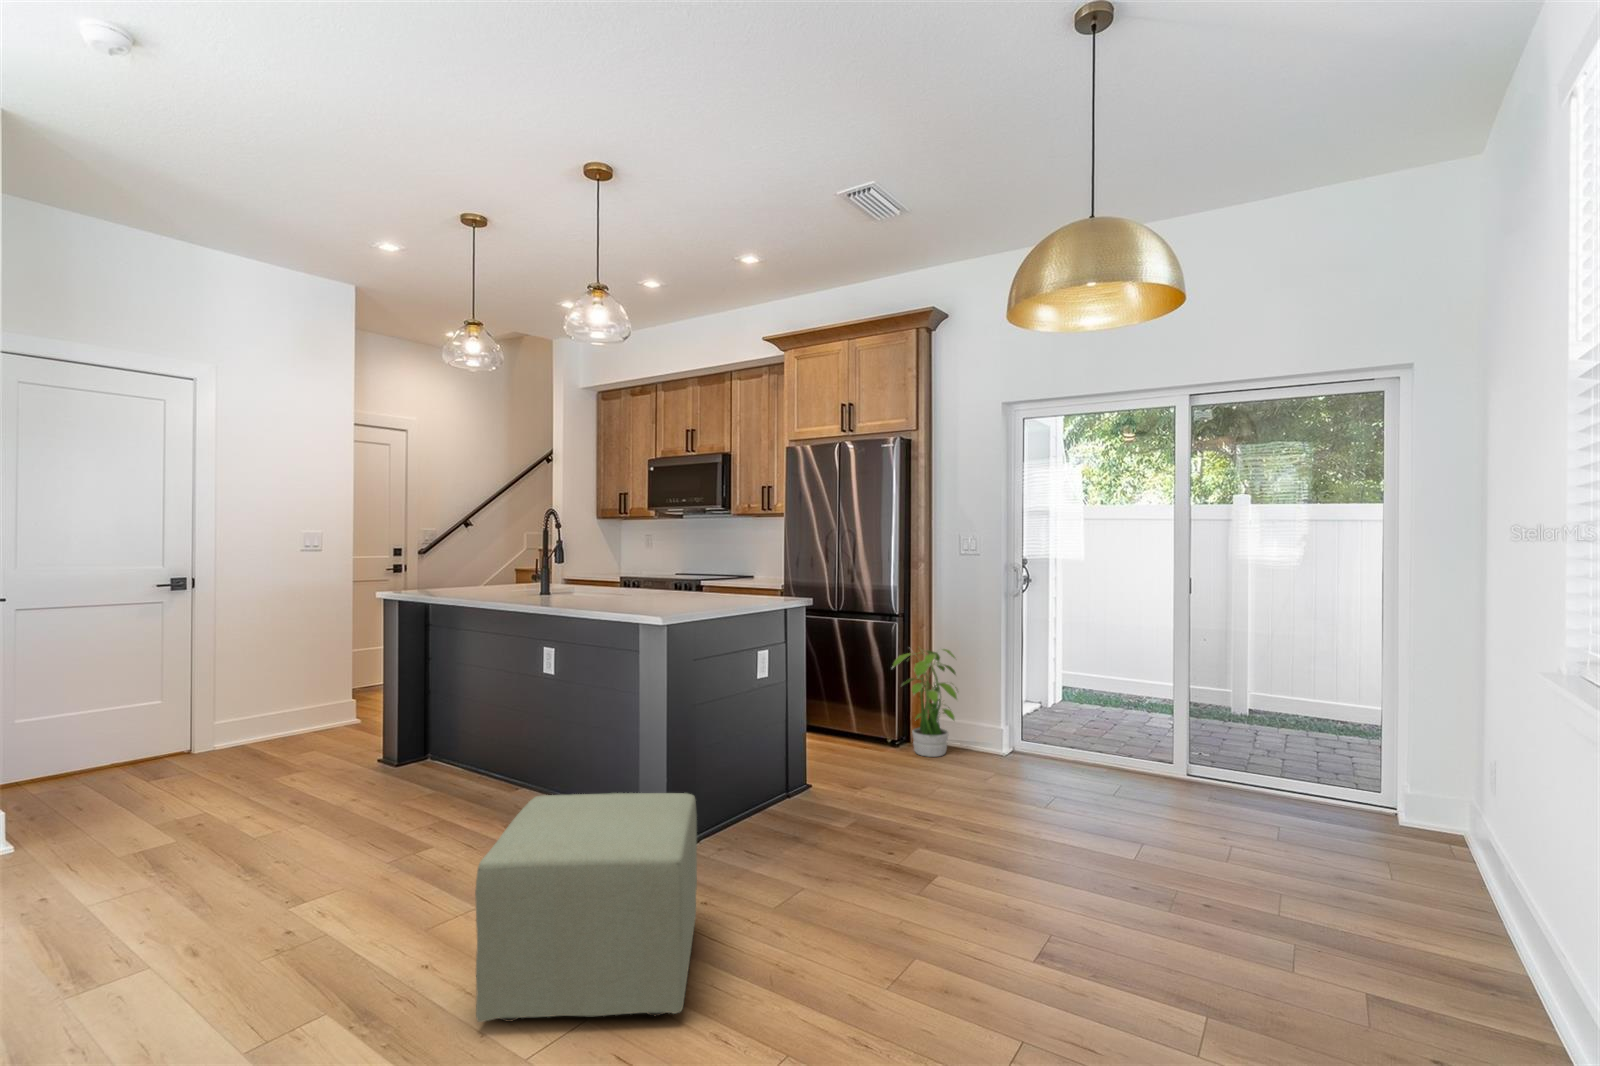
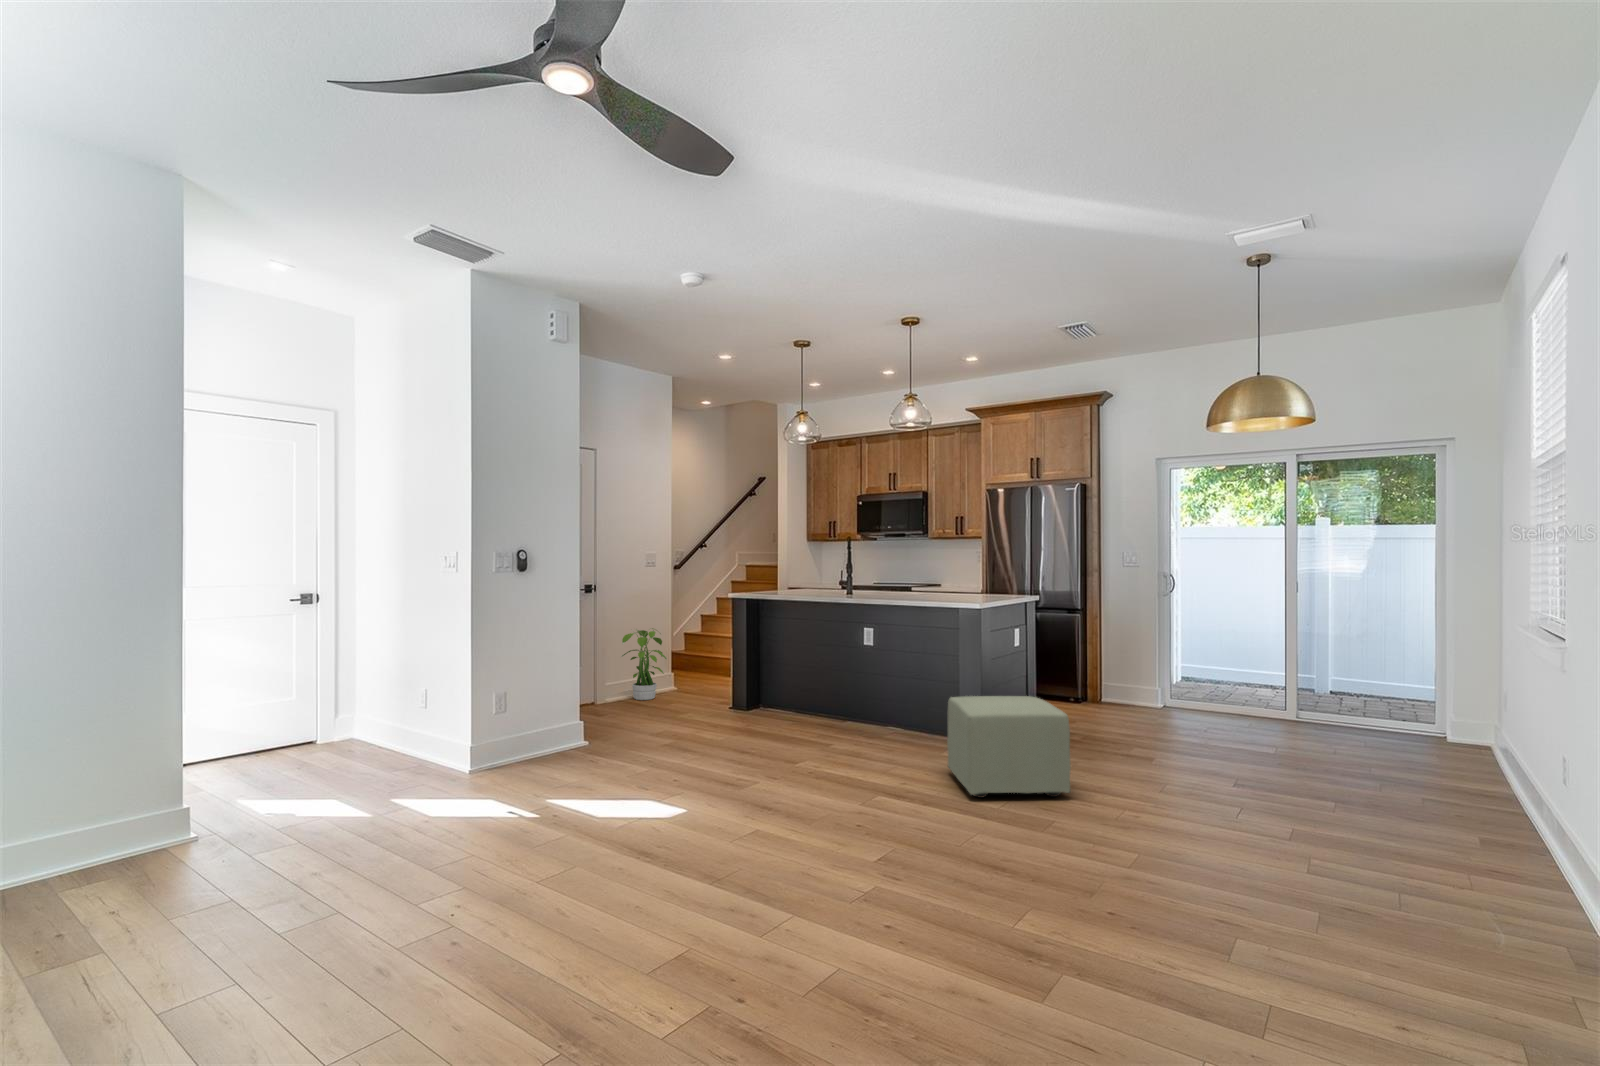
potted plant: present [892,649,957,757] -> present [621,628,667,700]

